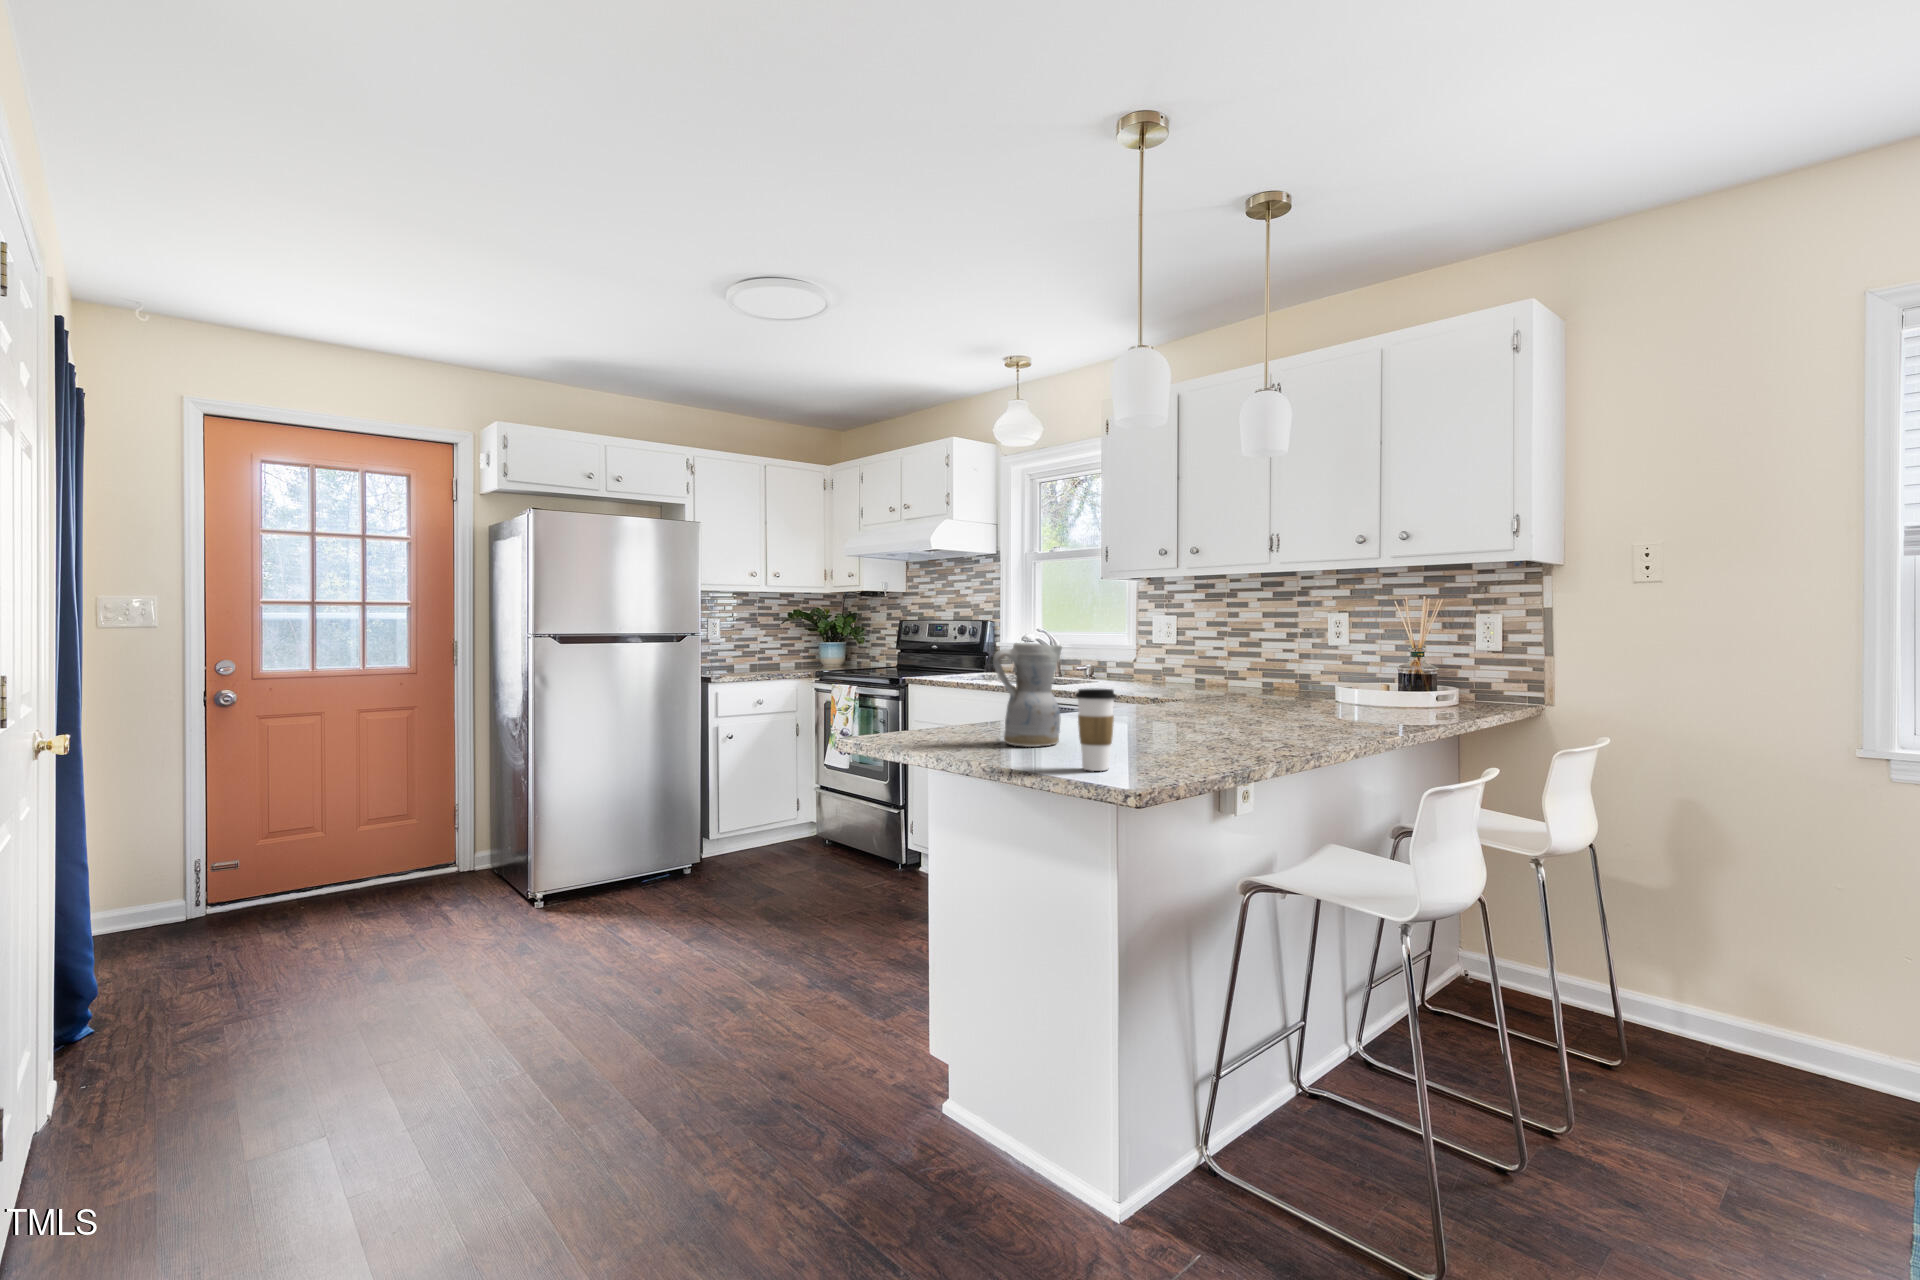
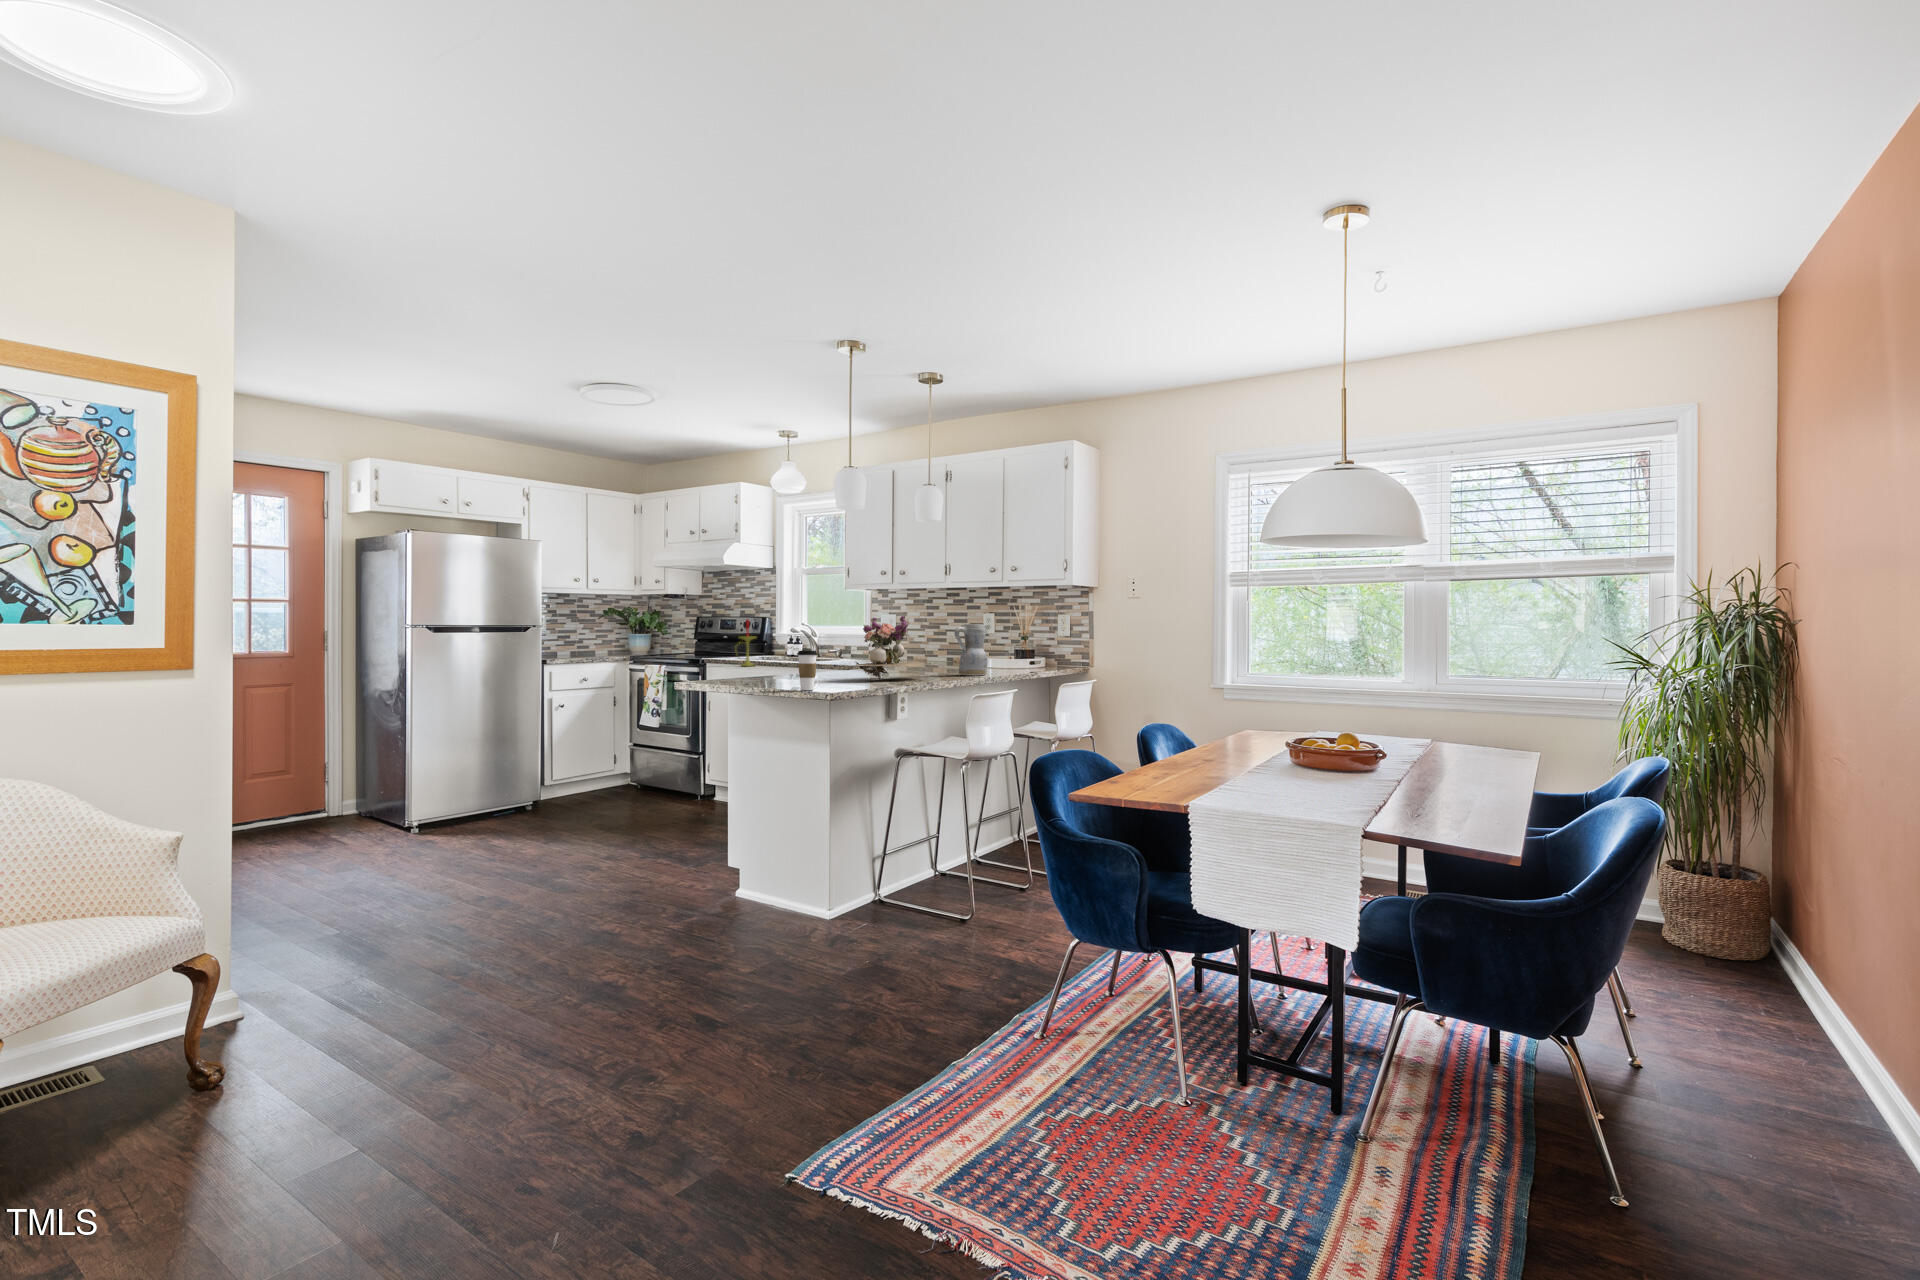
flower arrangement: none [1163,615,1308,734] -> present [855,614,931,679]
candle: none [948,621,978,688] -> present [735,619,756,666]
ceramic pitcher: present [993,643,1062,747] -> present [955,624,988,676]

